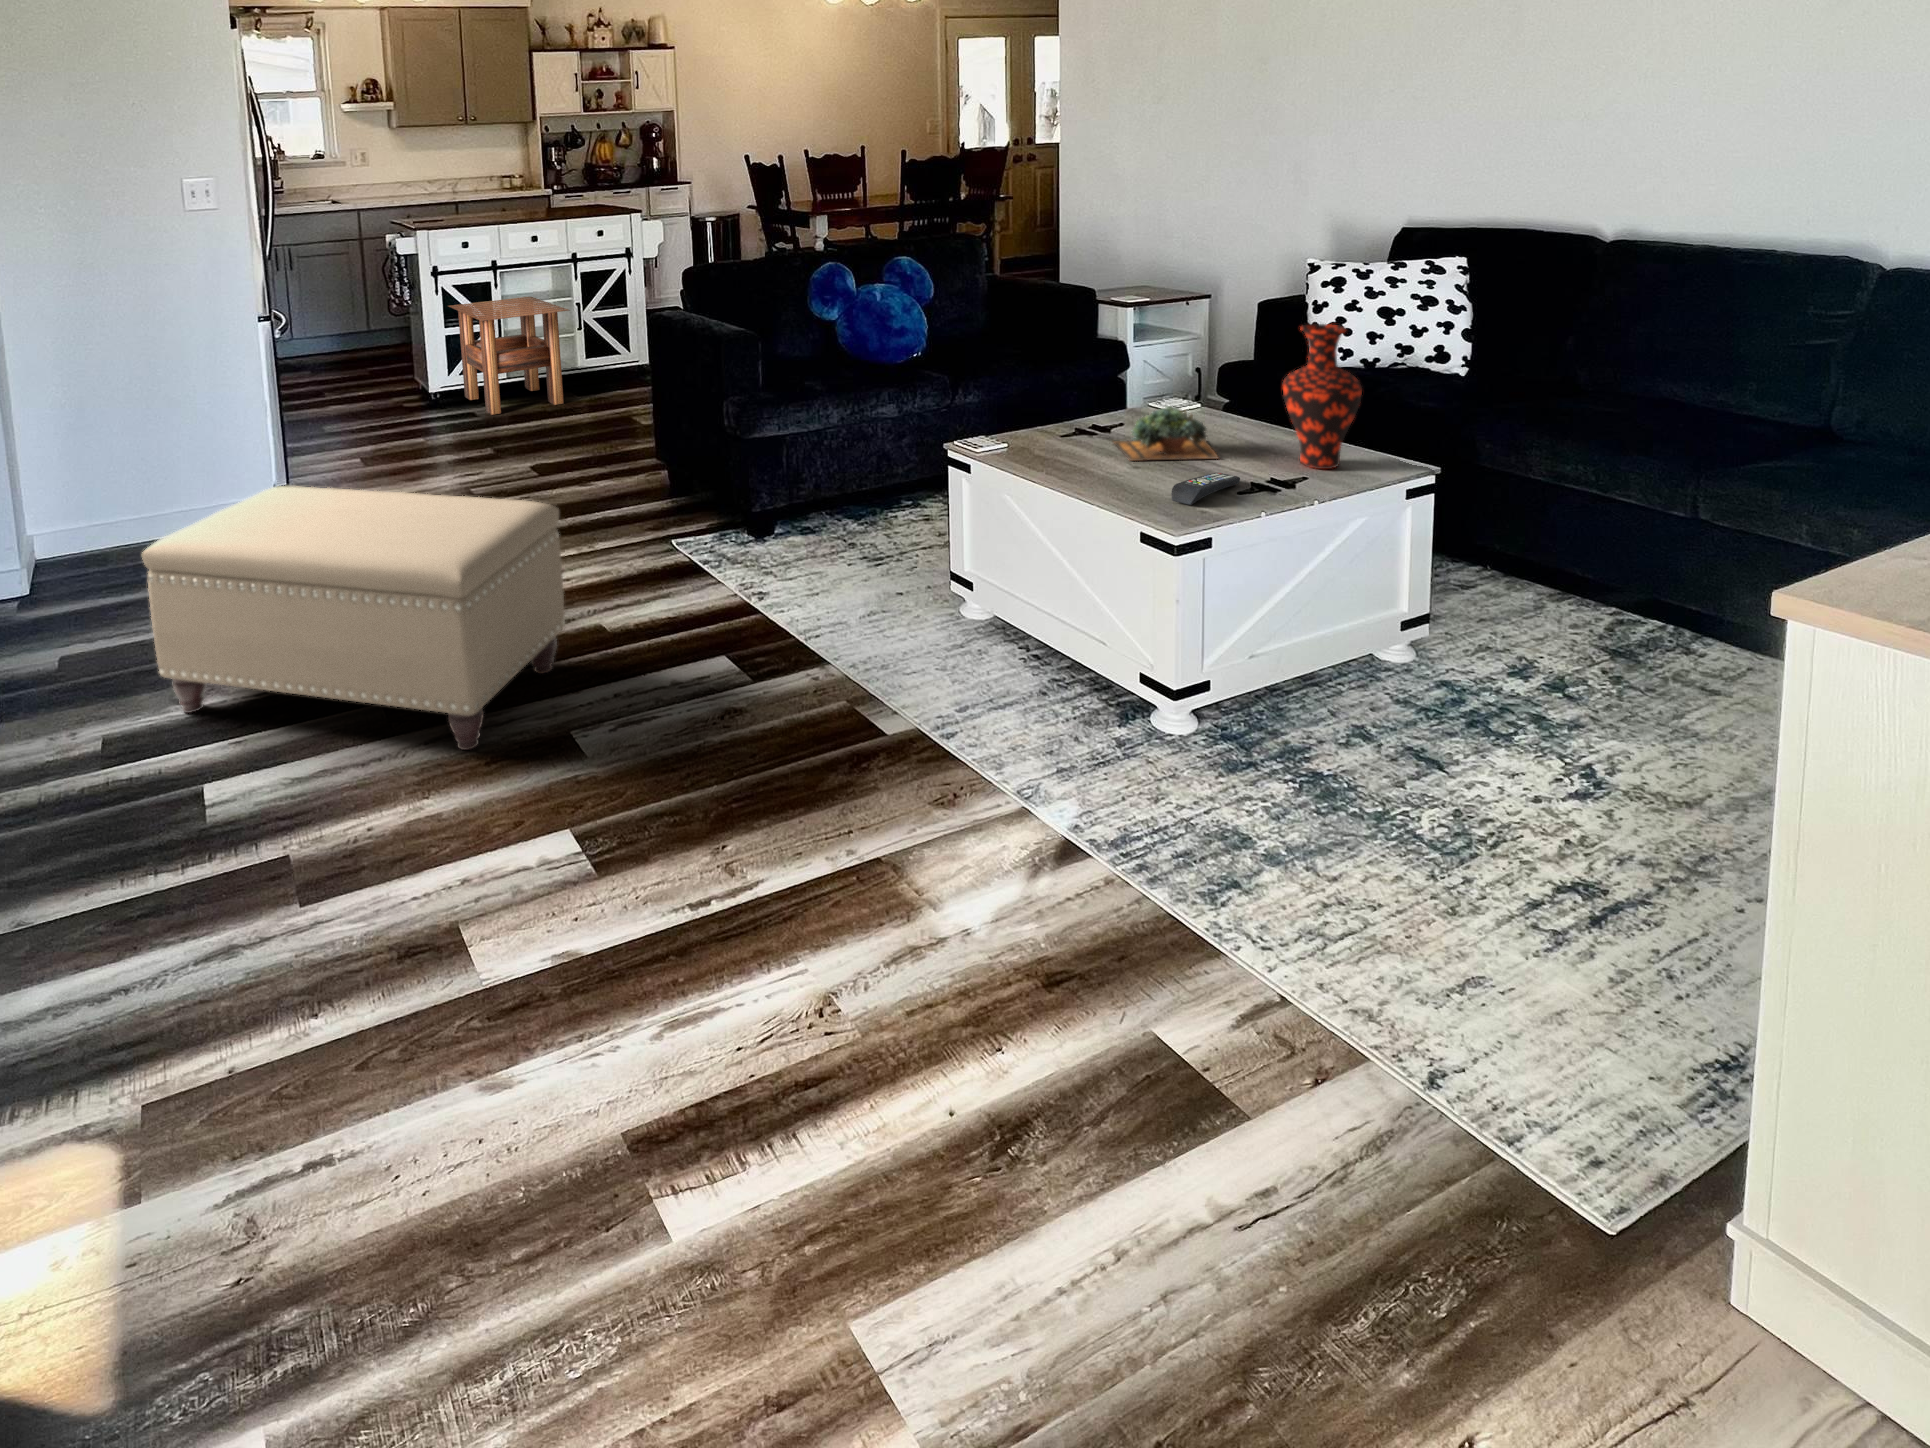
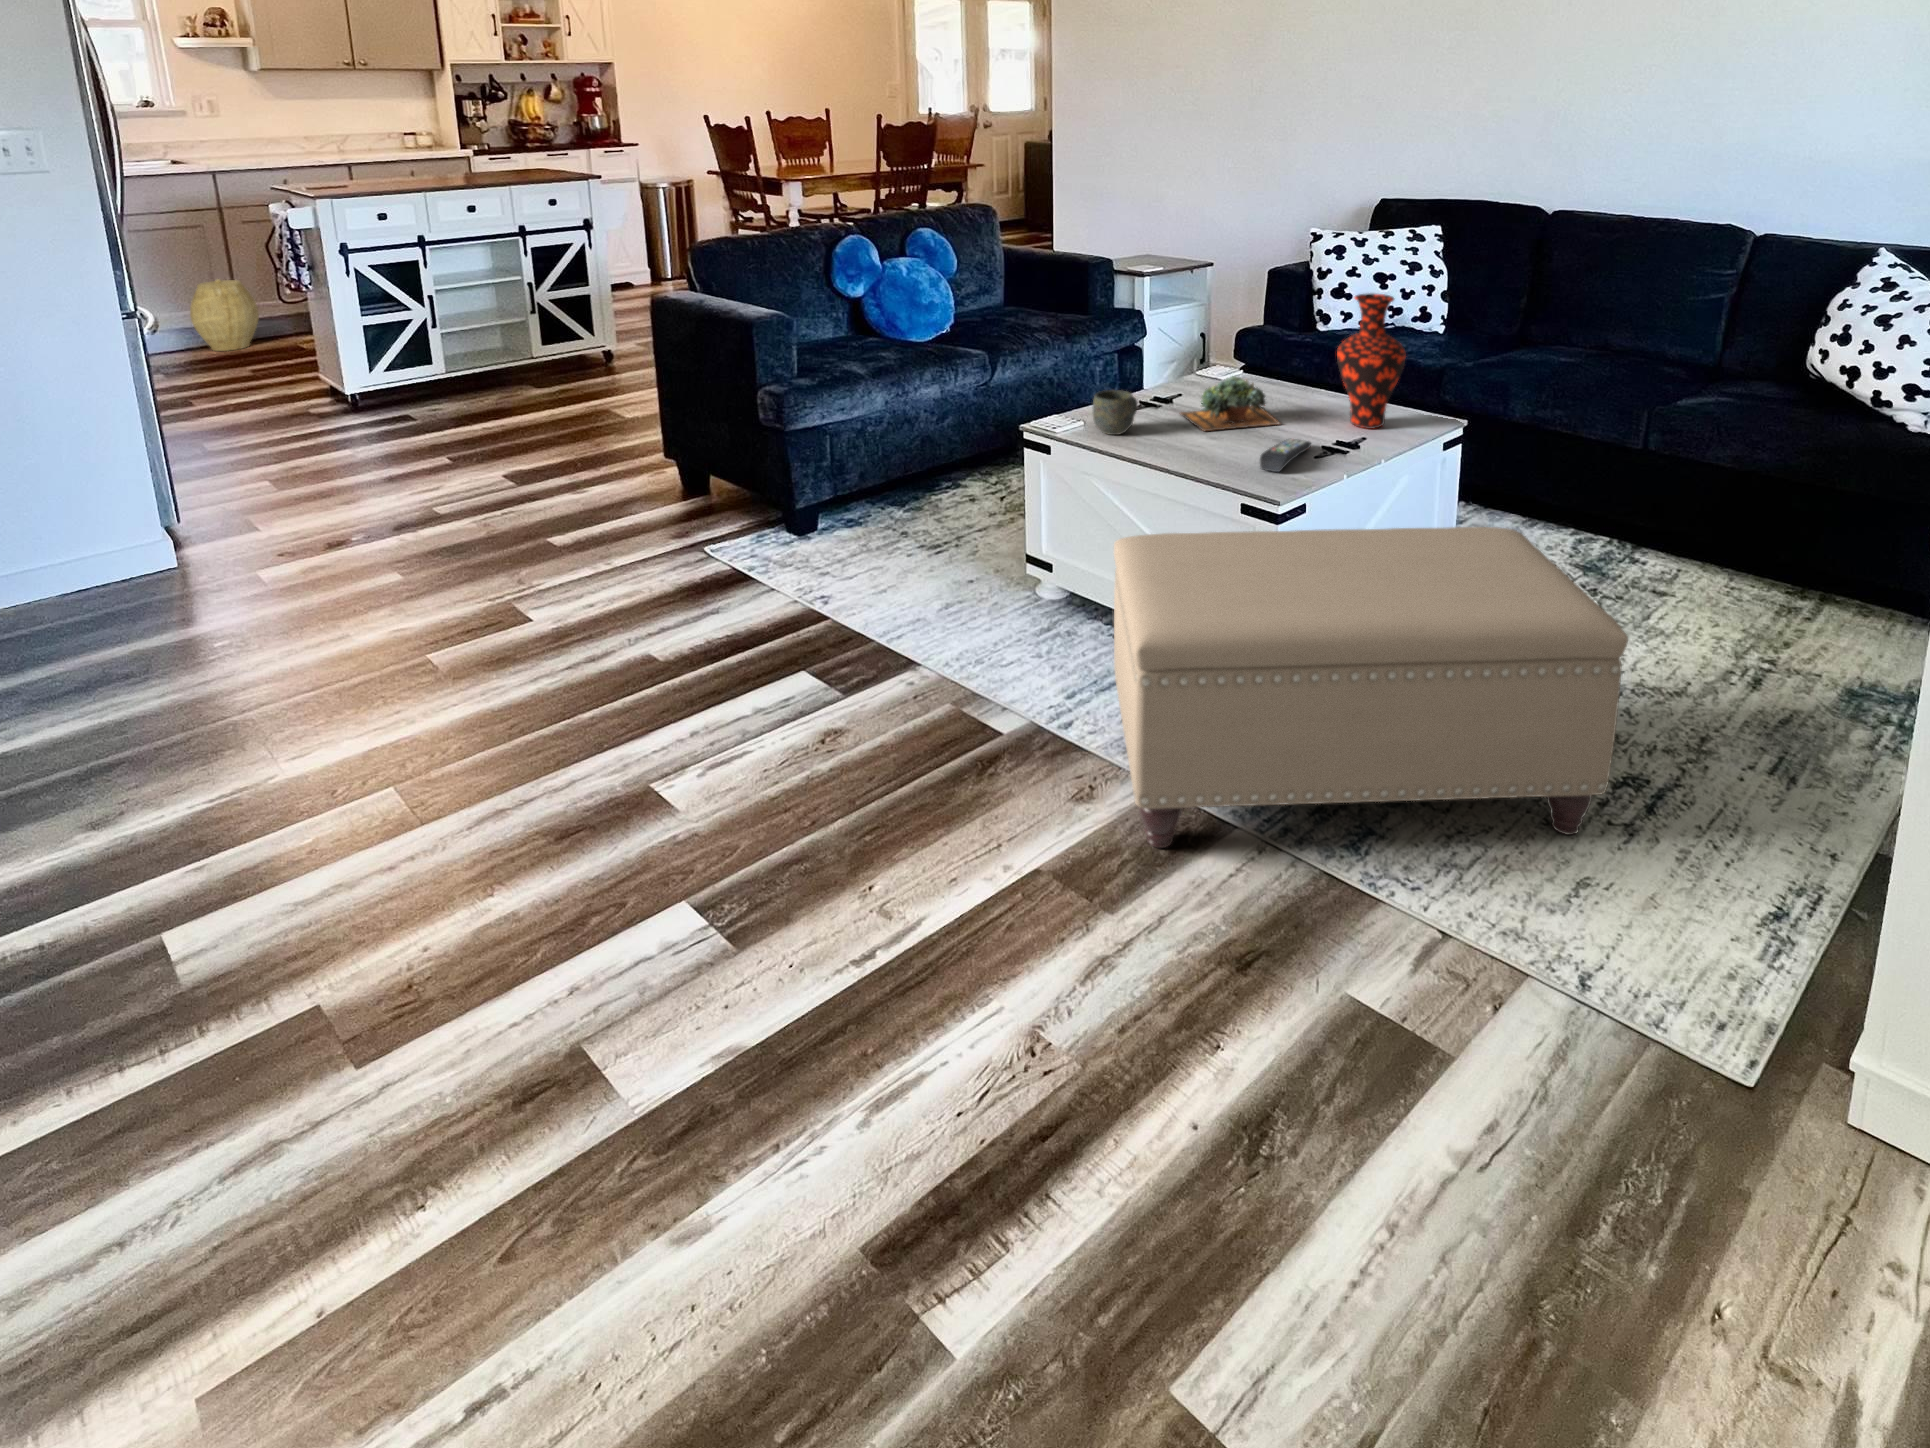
woven basket: none [330,297,378,356] -> present [190,279,259,351]
side table: present [449,297,570,415] -> none [368,275,534,415]
mug: none [1014,414,1063,458] -> present [1093,390,1138,435]
ottoman: present [142,486,565,750] -> present [1114,527,1628,848]

